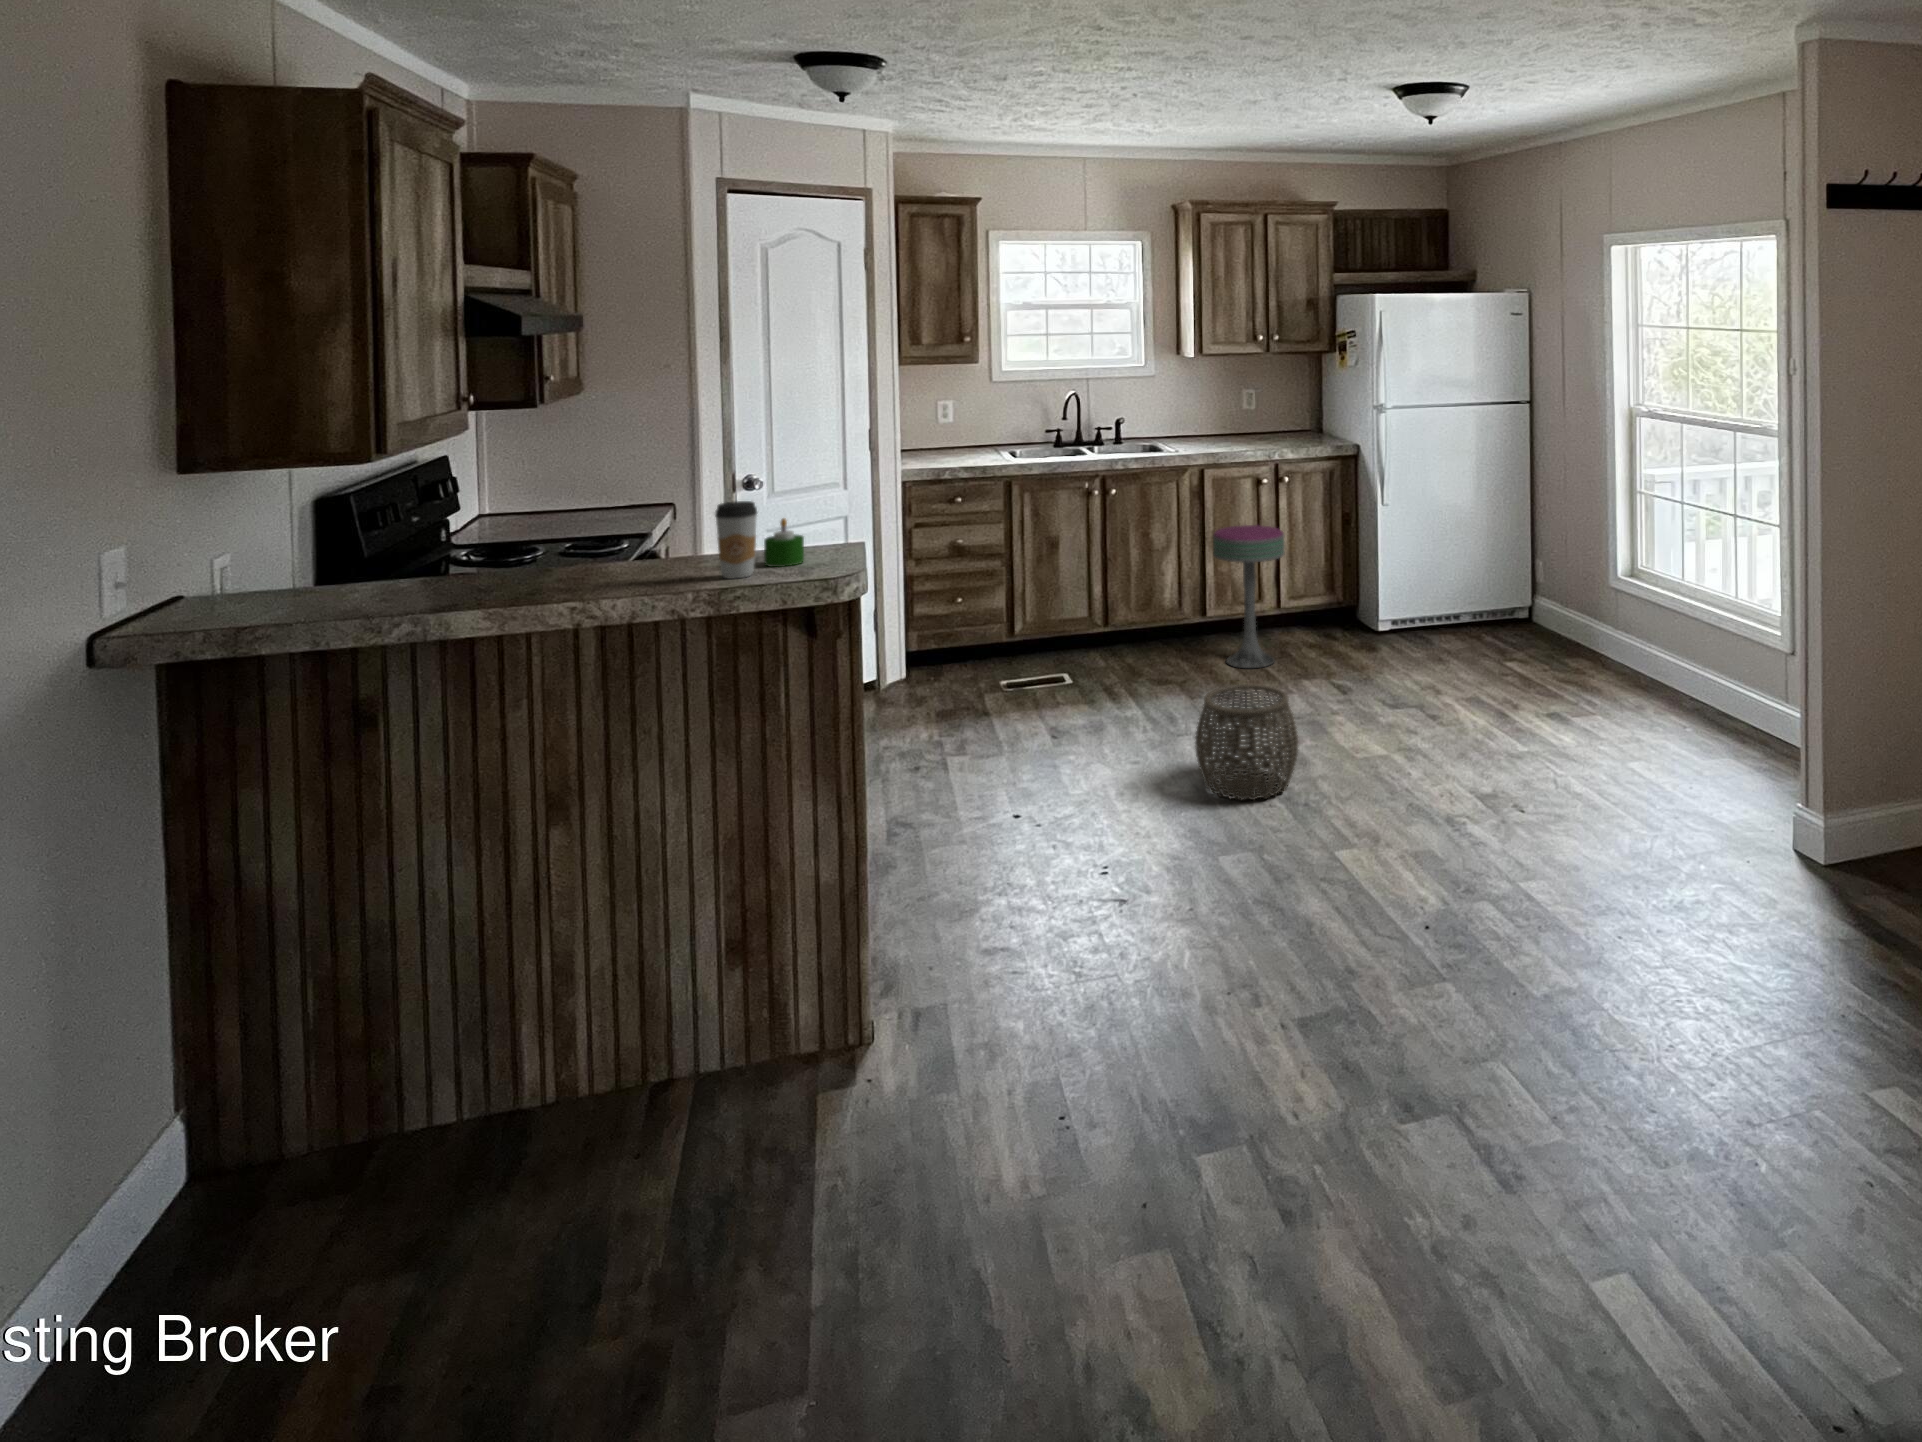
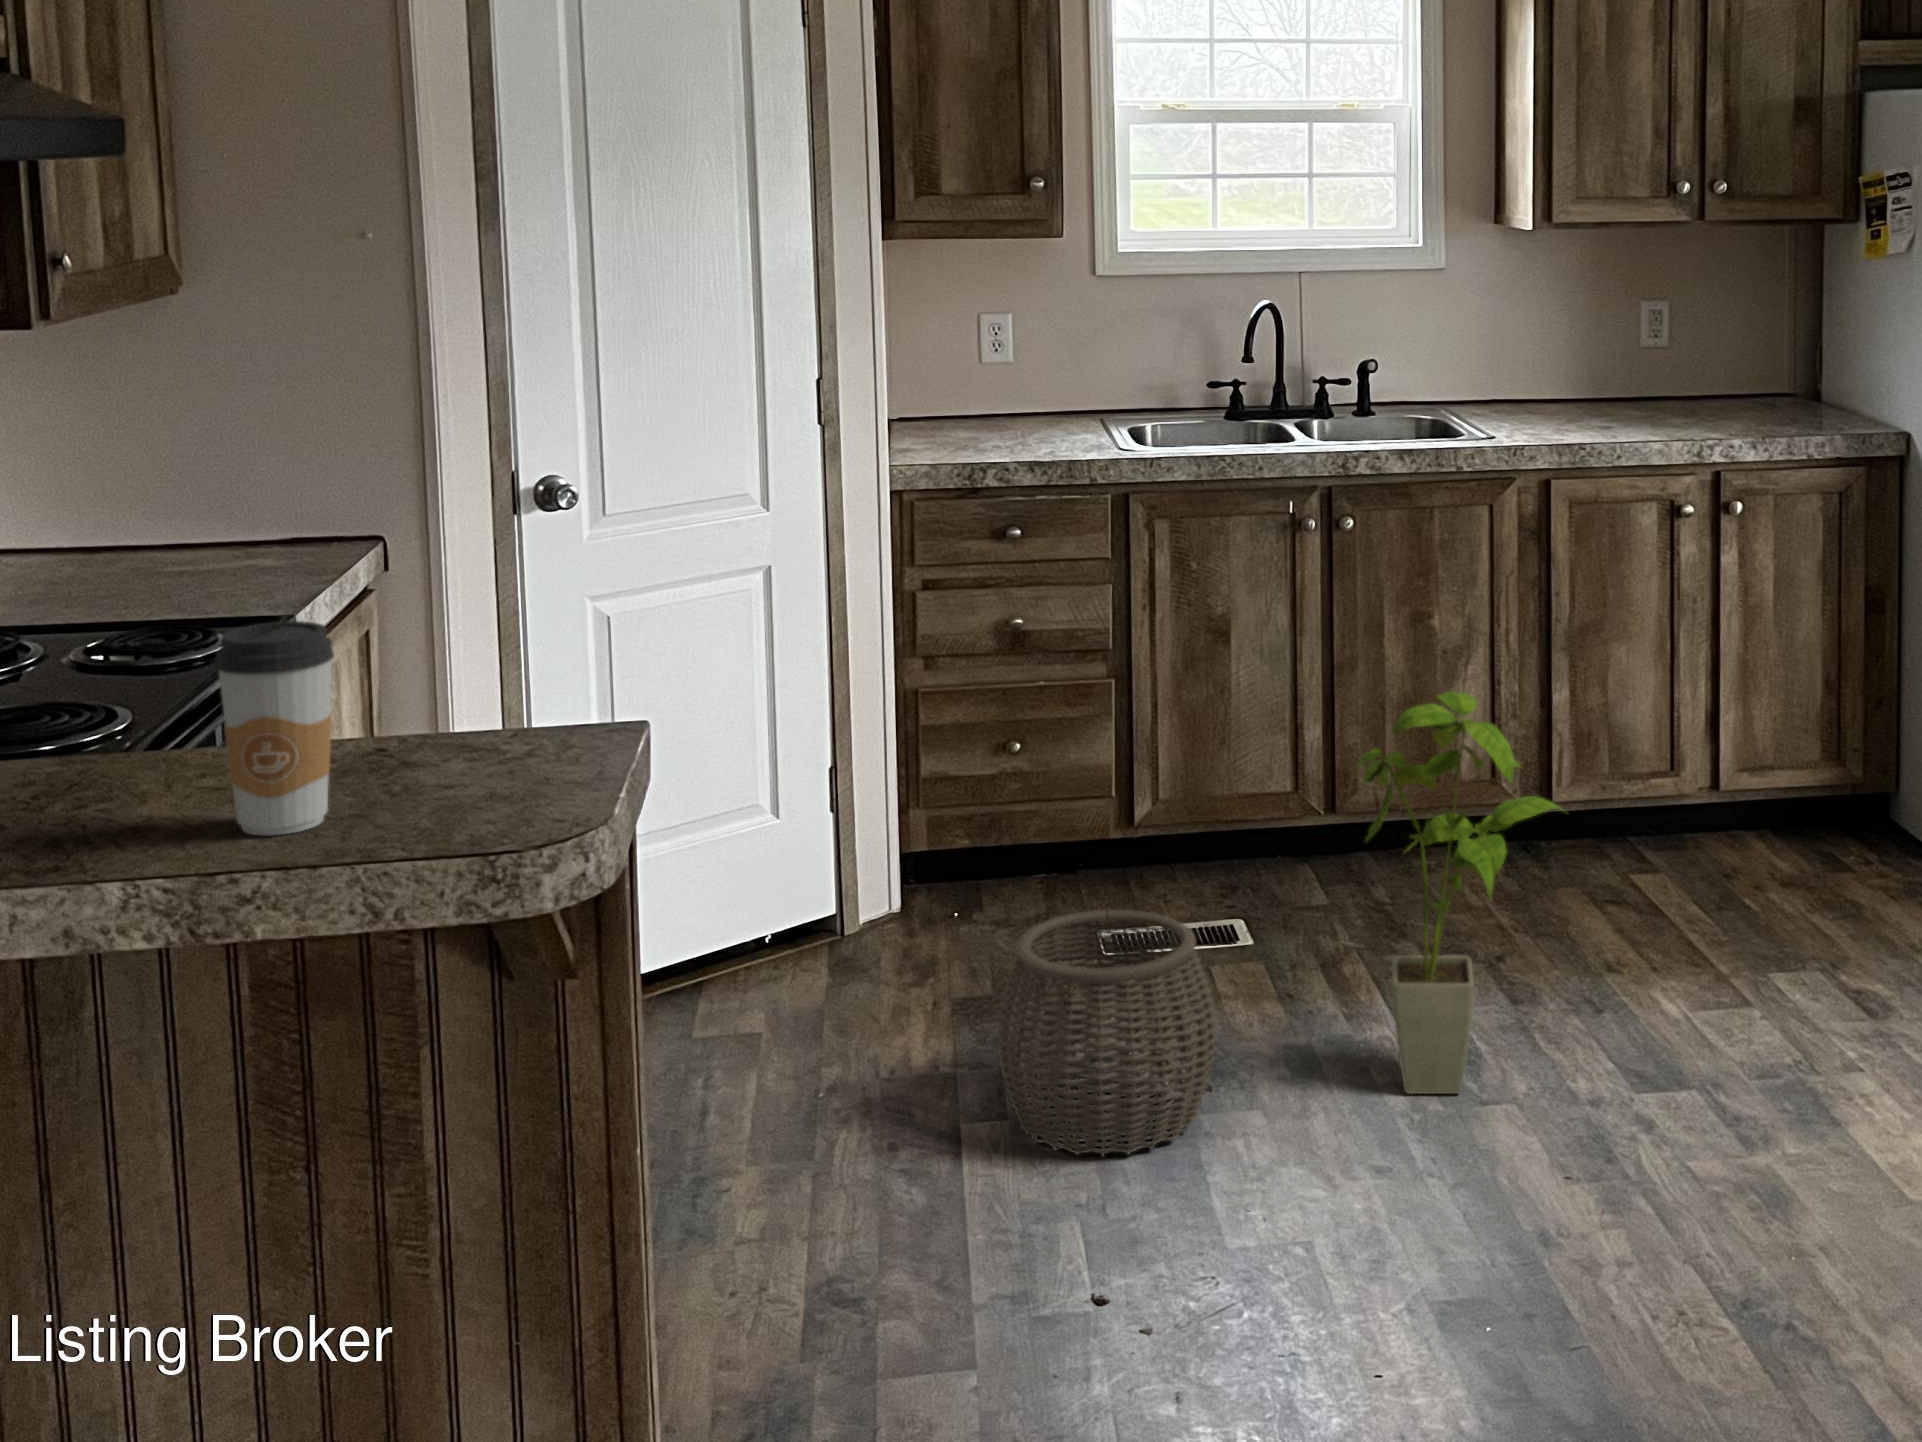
candle: present [764,518,804,567] -> none [378,659,487,792]
bar stool: present [1213,525,1285,668] -> none [1572,609,1736,932]
house plant: none [1118,555,1212,734] -> present [1353,691,1561,1094]
woven basket: present [1195,684,1298,800] -> present [997,910,1217,1156]

